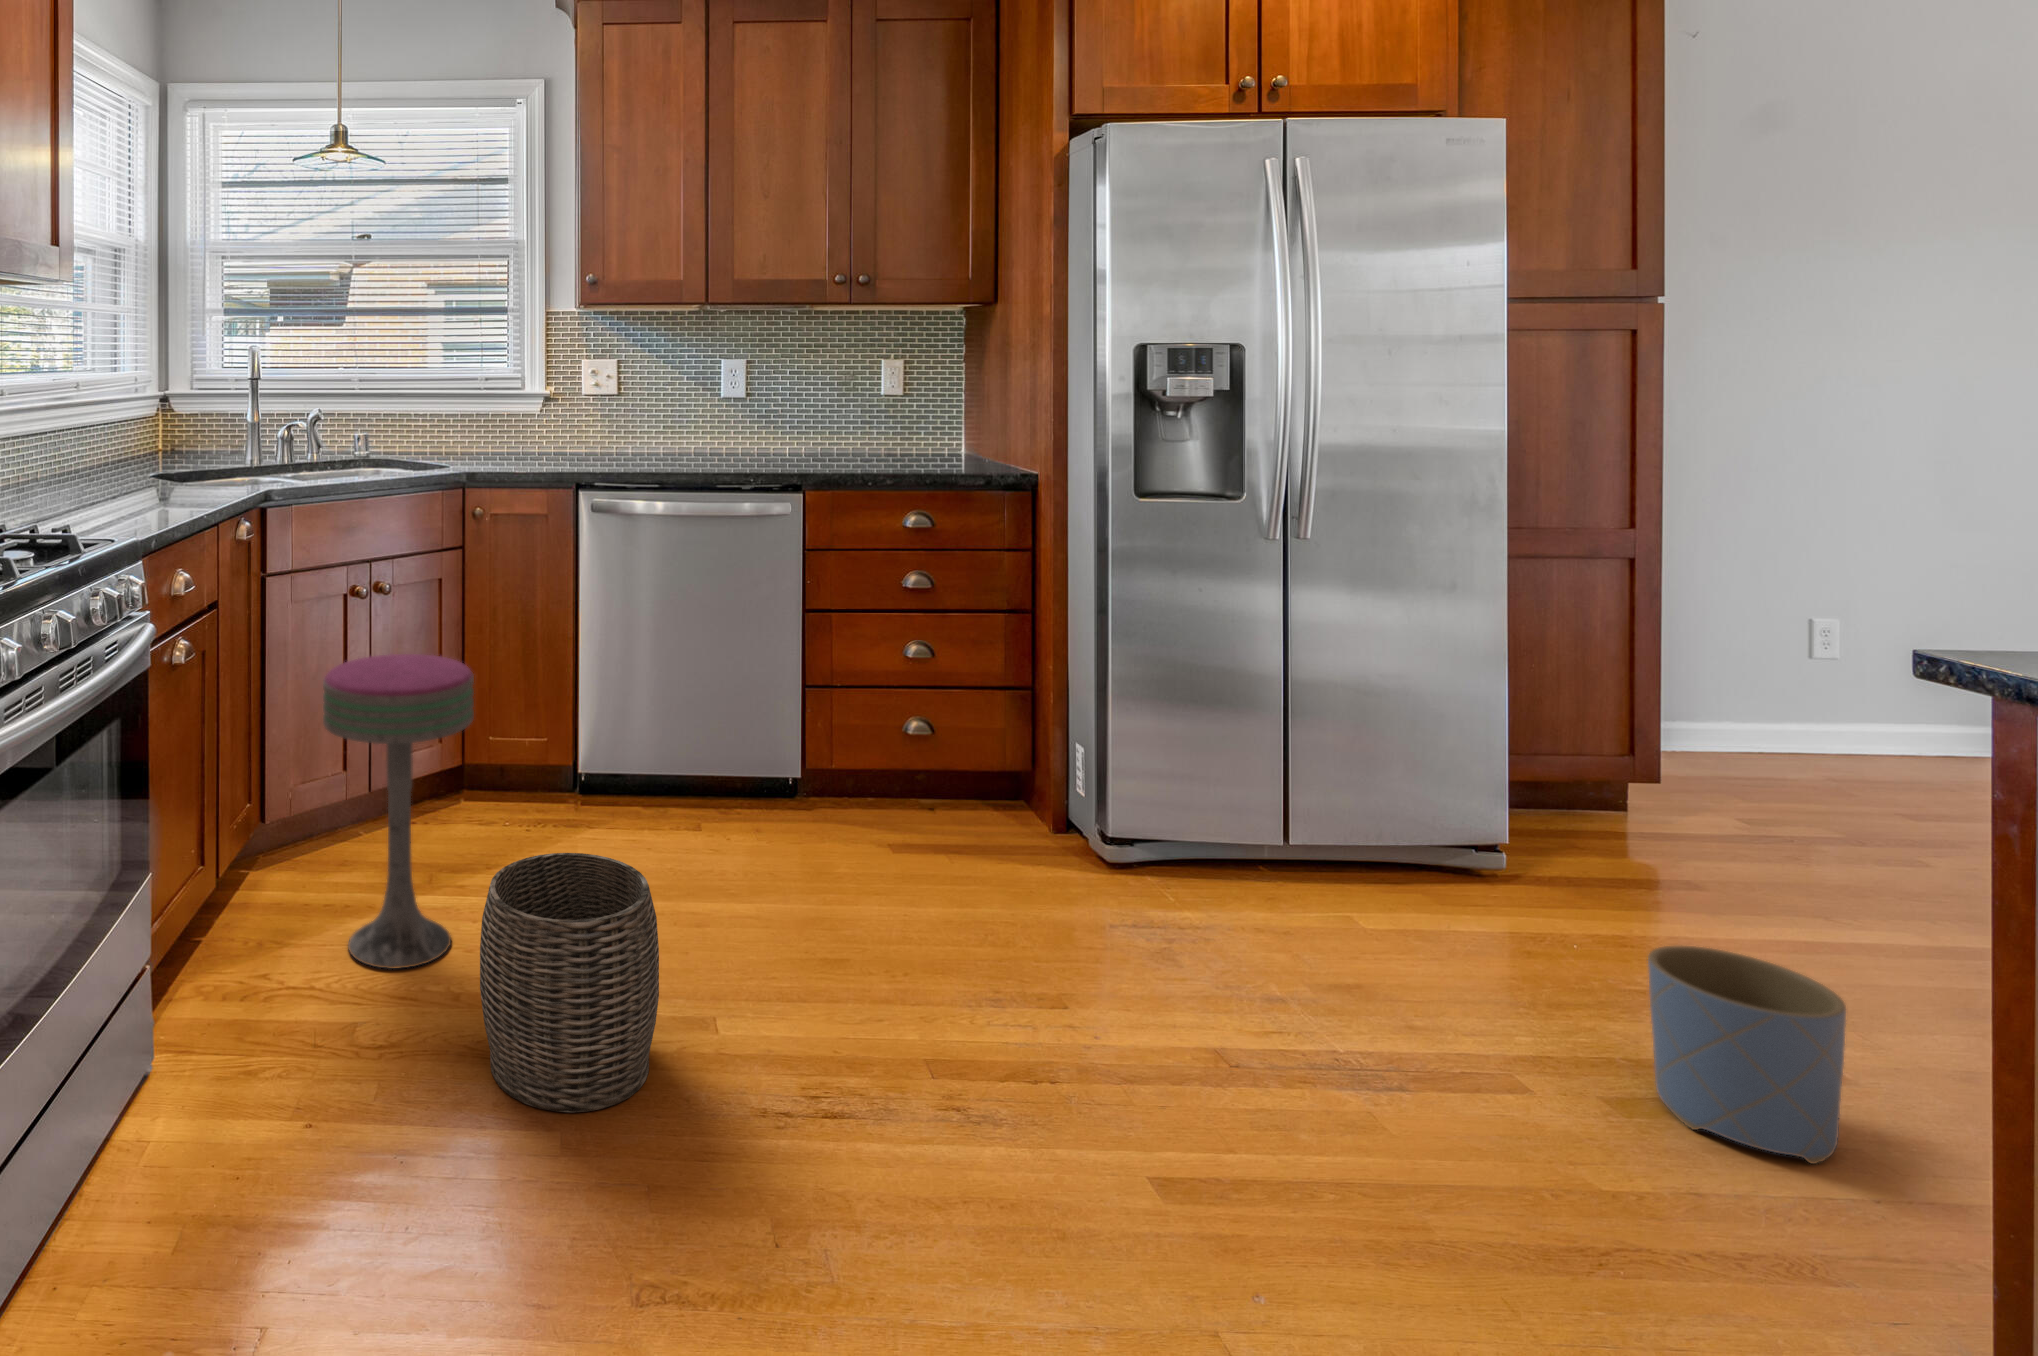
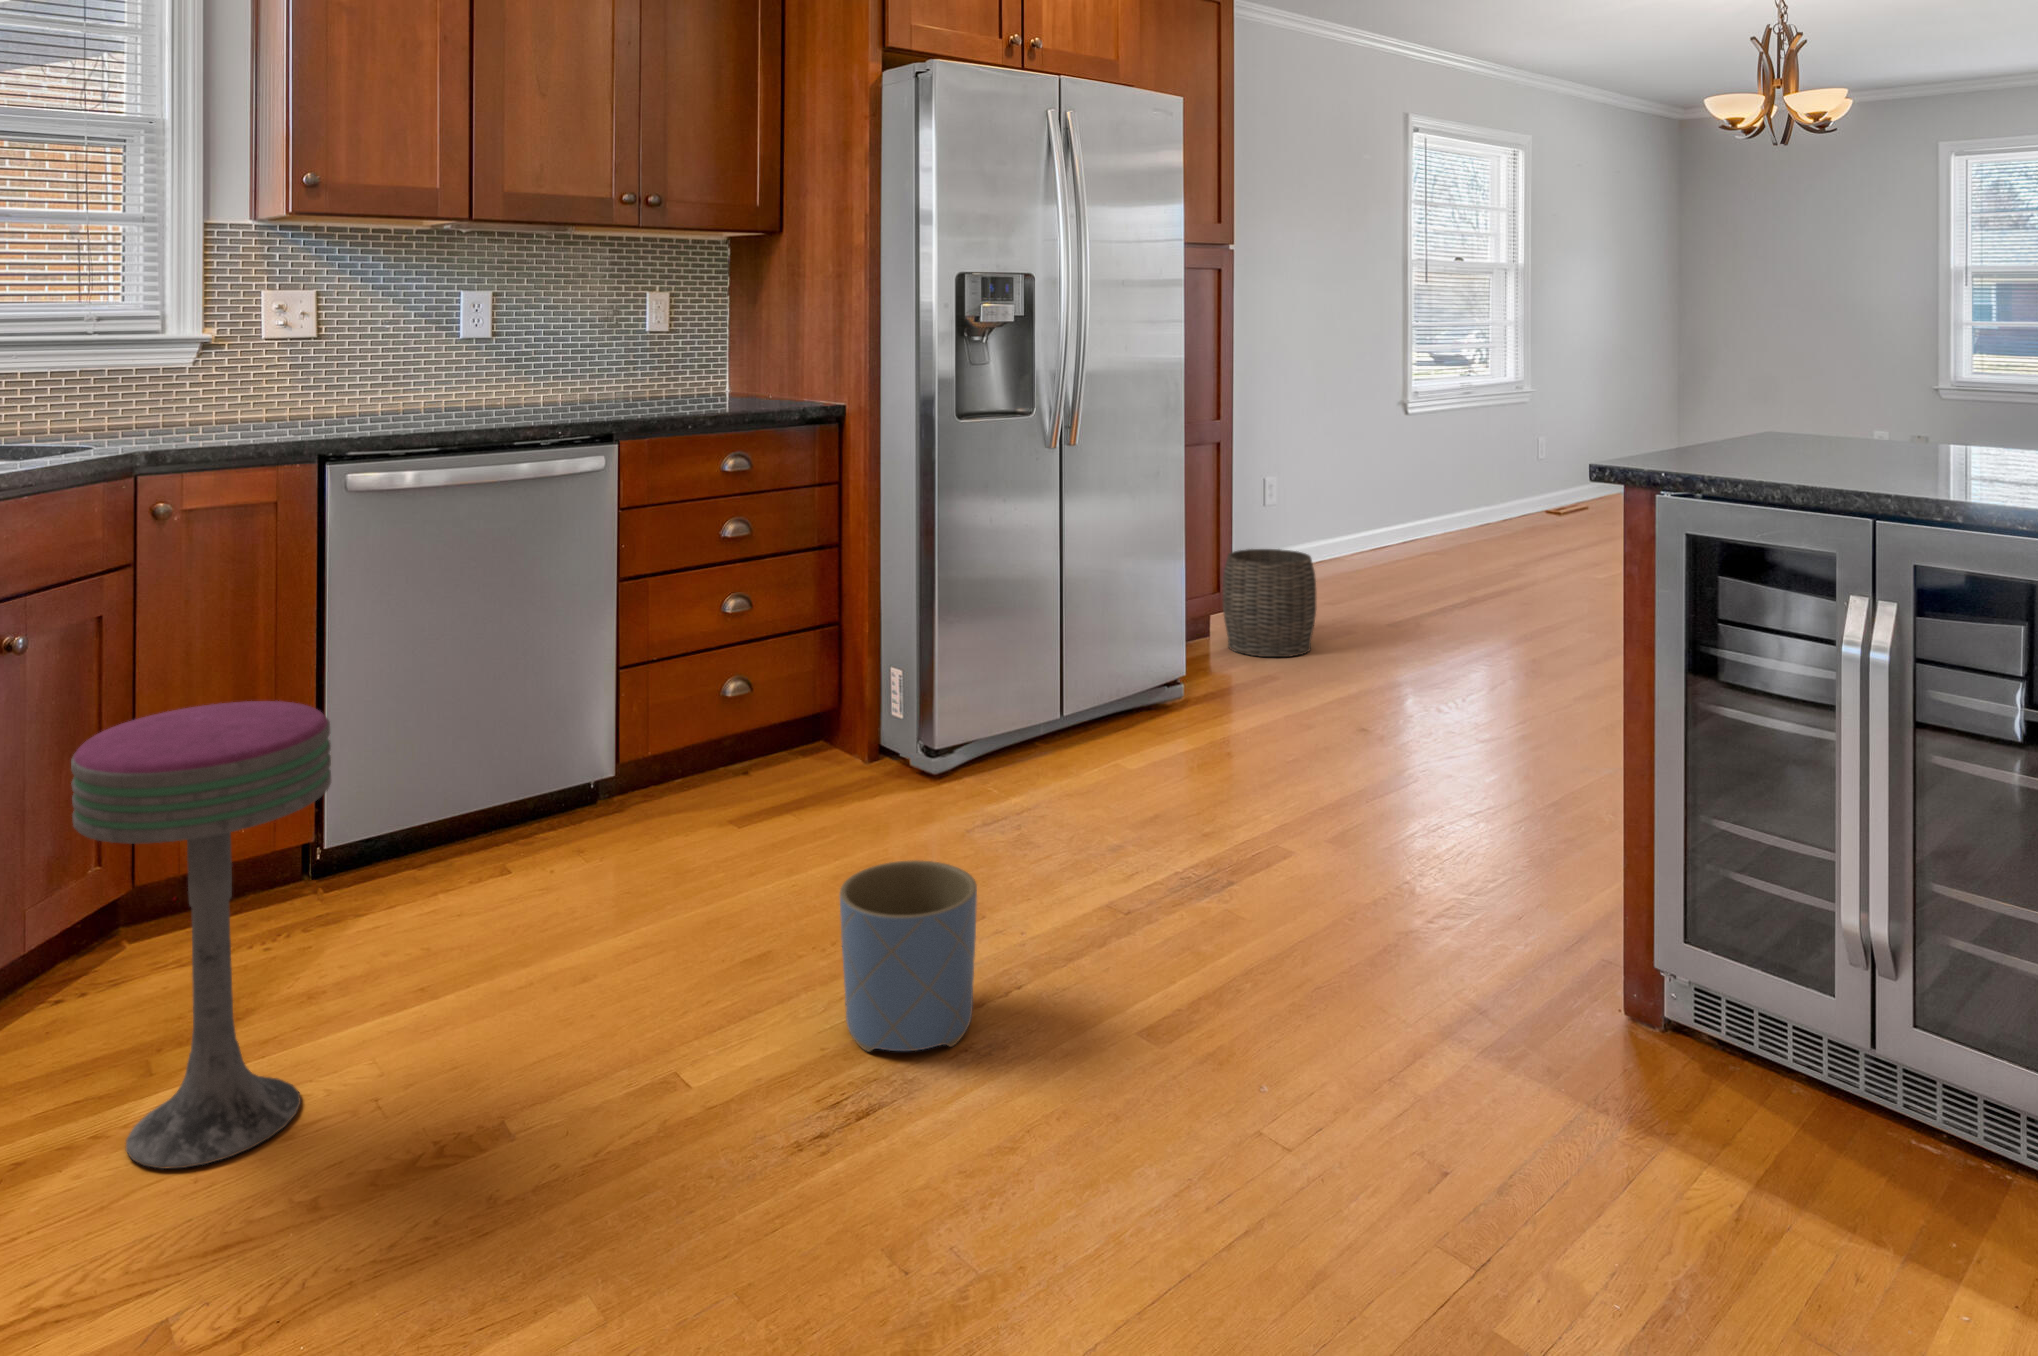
woven basket: present [480,853,659,1112] -> present [1223,549,1316,657]
planter: present [1648,946,1846,1164] -> present [840,860,977,1052]

